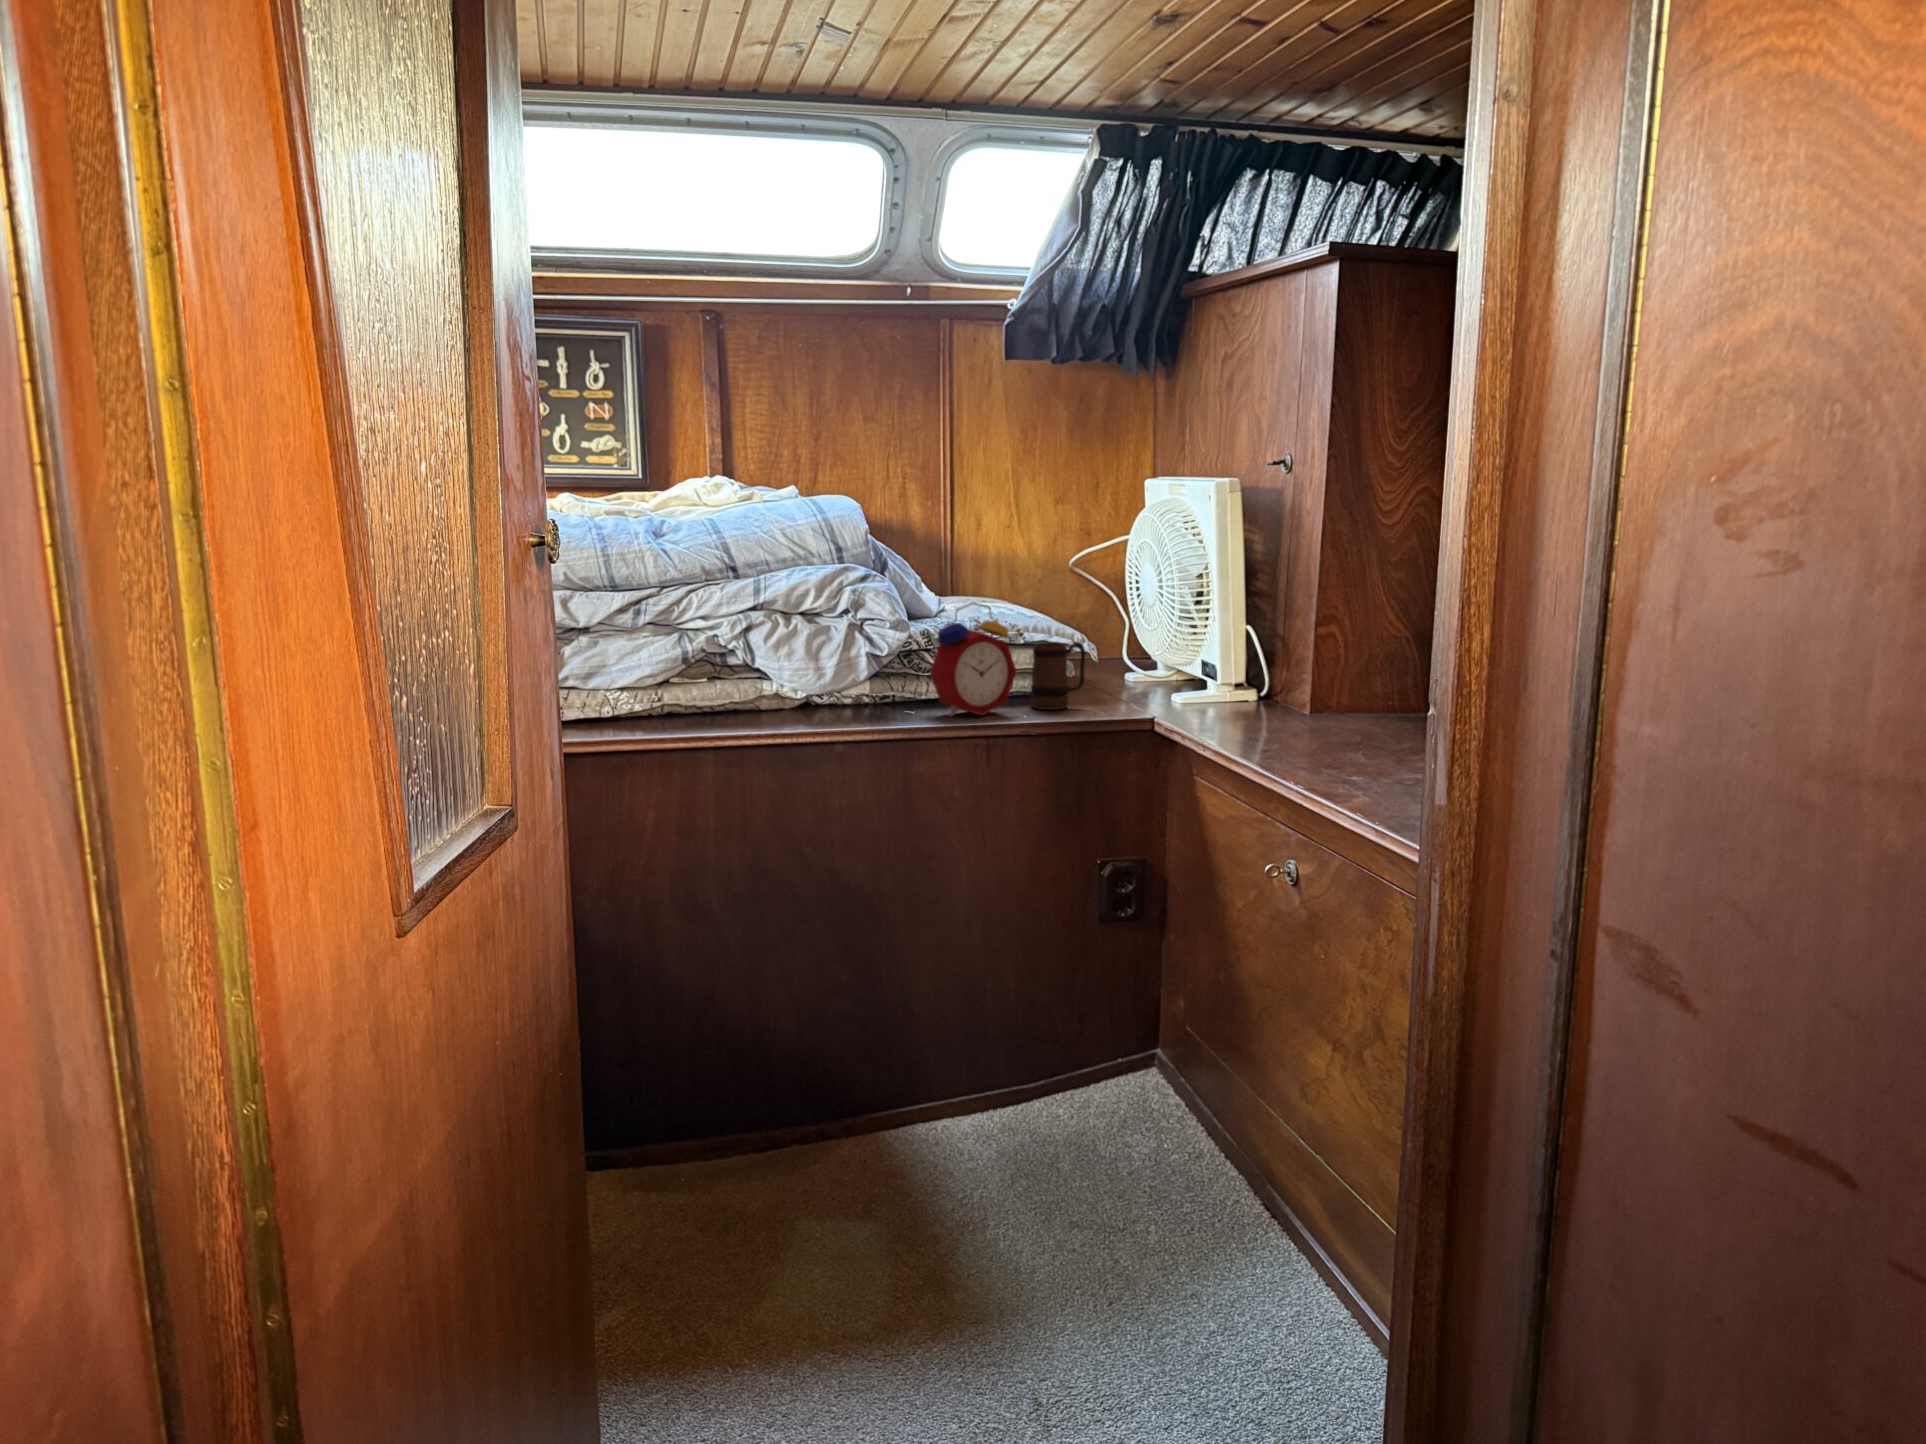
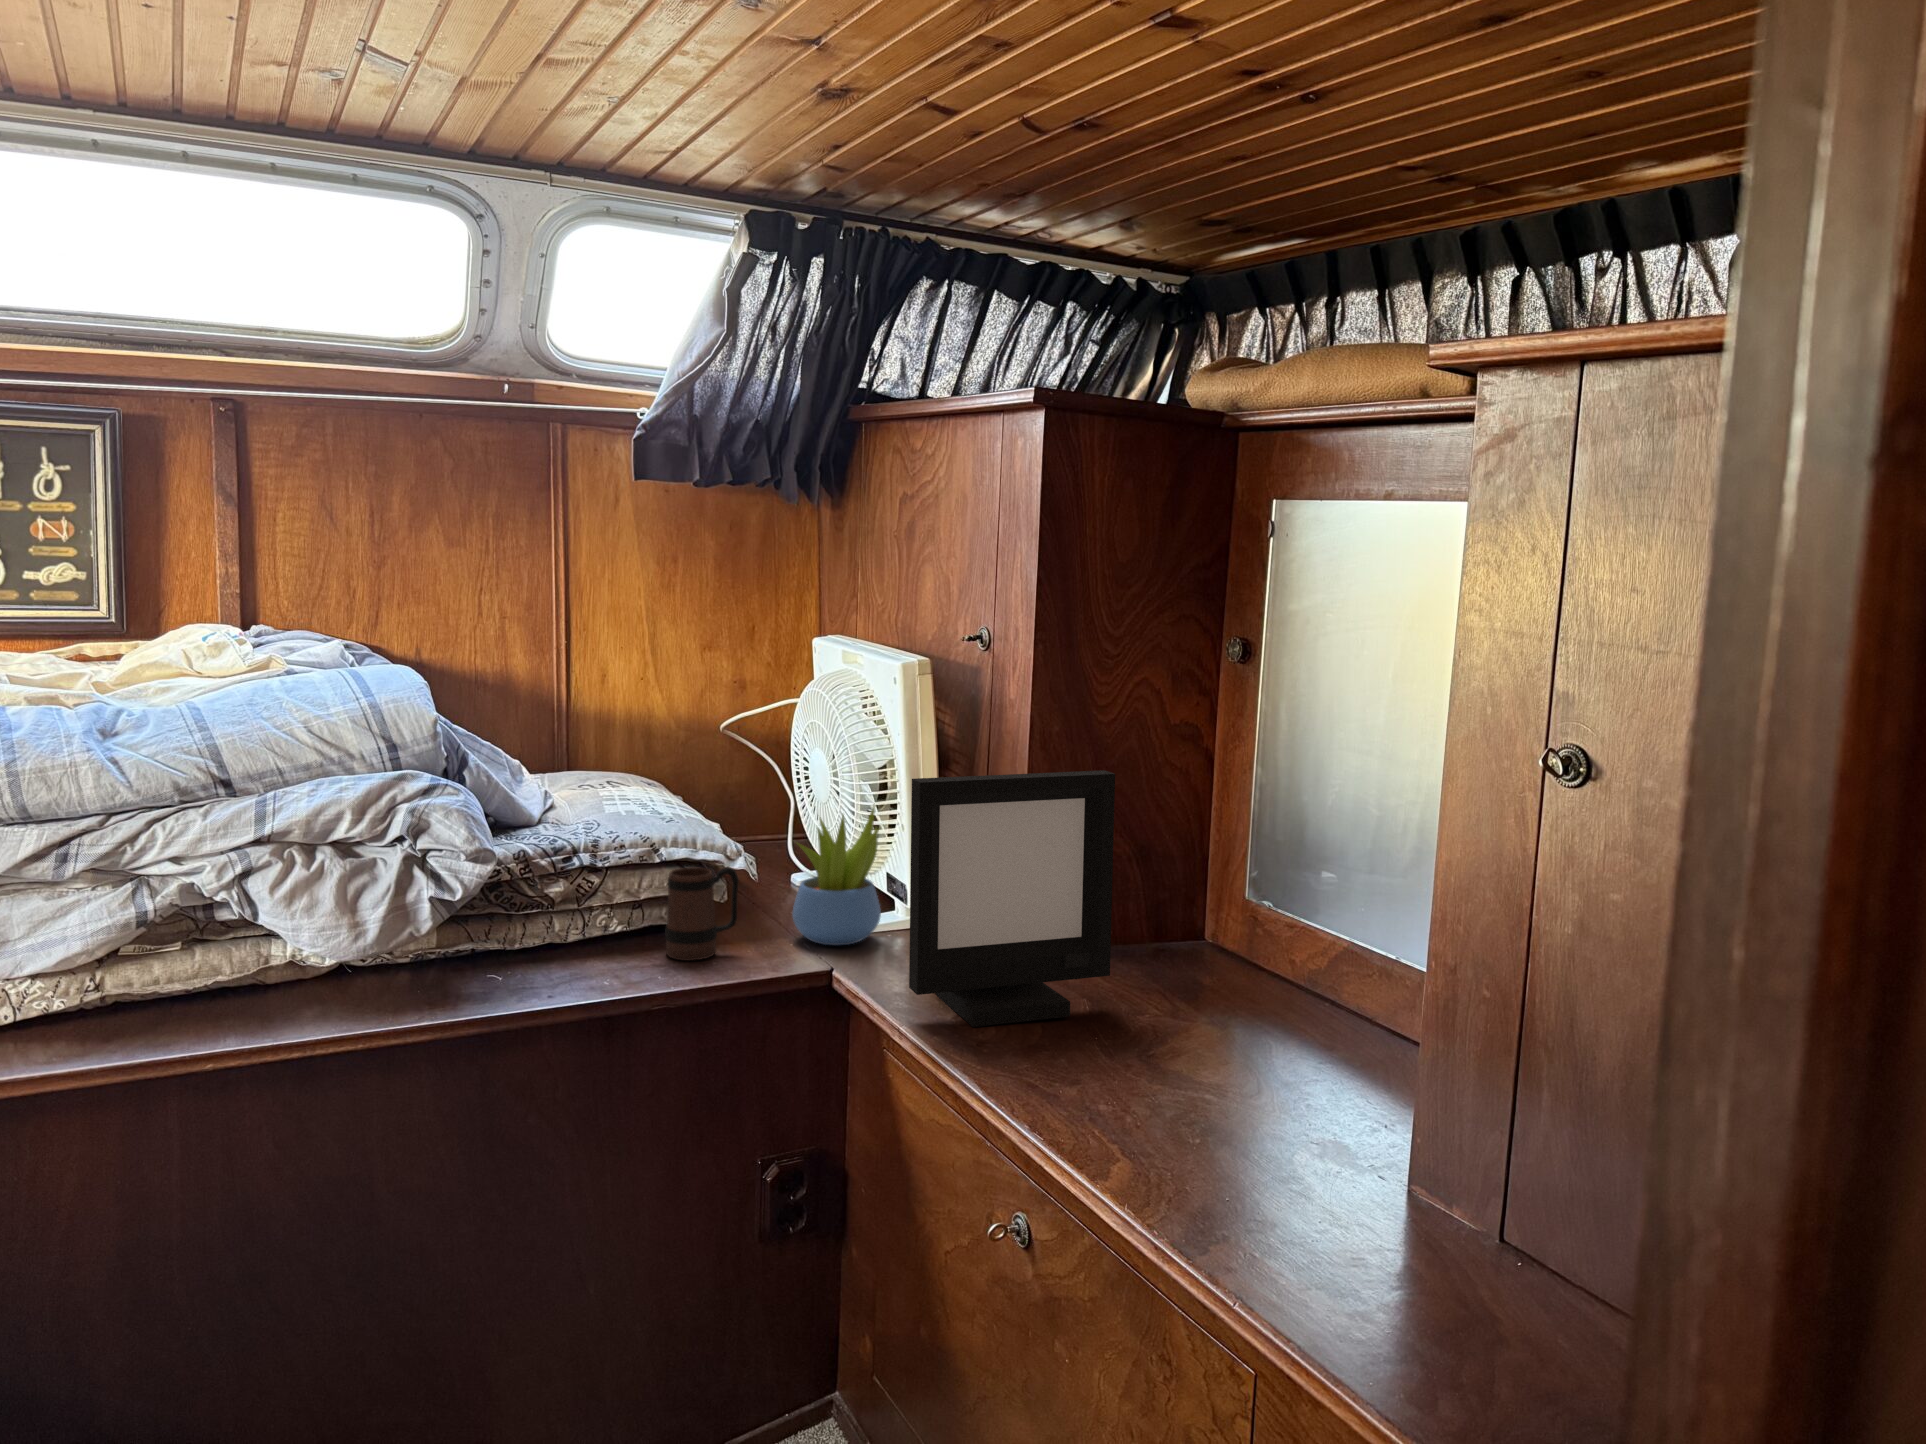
picture frame: none [1213,558,1384,750] -> present [909,770,1115,1027]
succulent plant: none [1126,599,1197,707] -> present [792,807,881,945]
alarm clock: present [930,602,1016,716] -> none [522,824,646,984]

